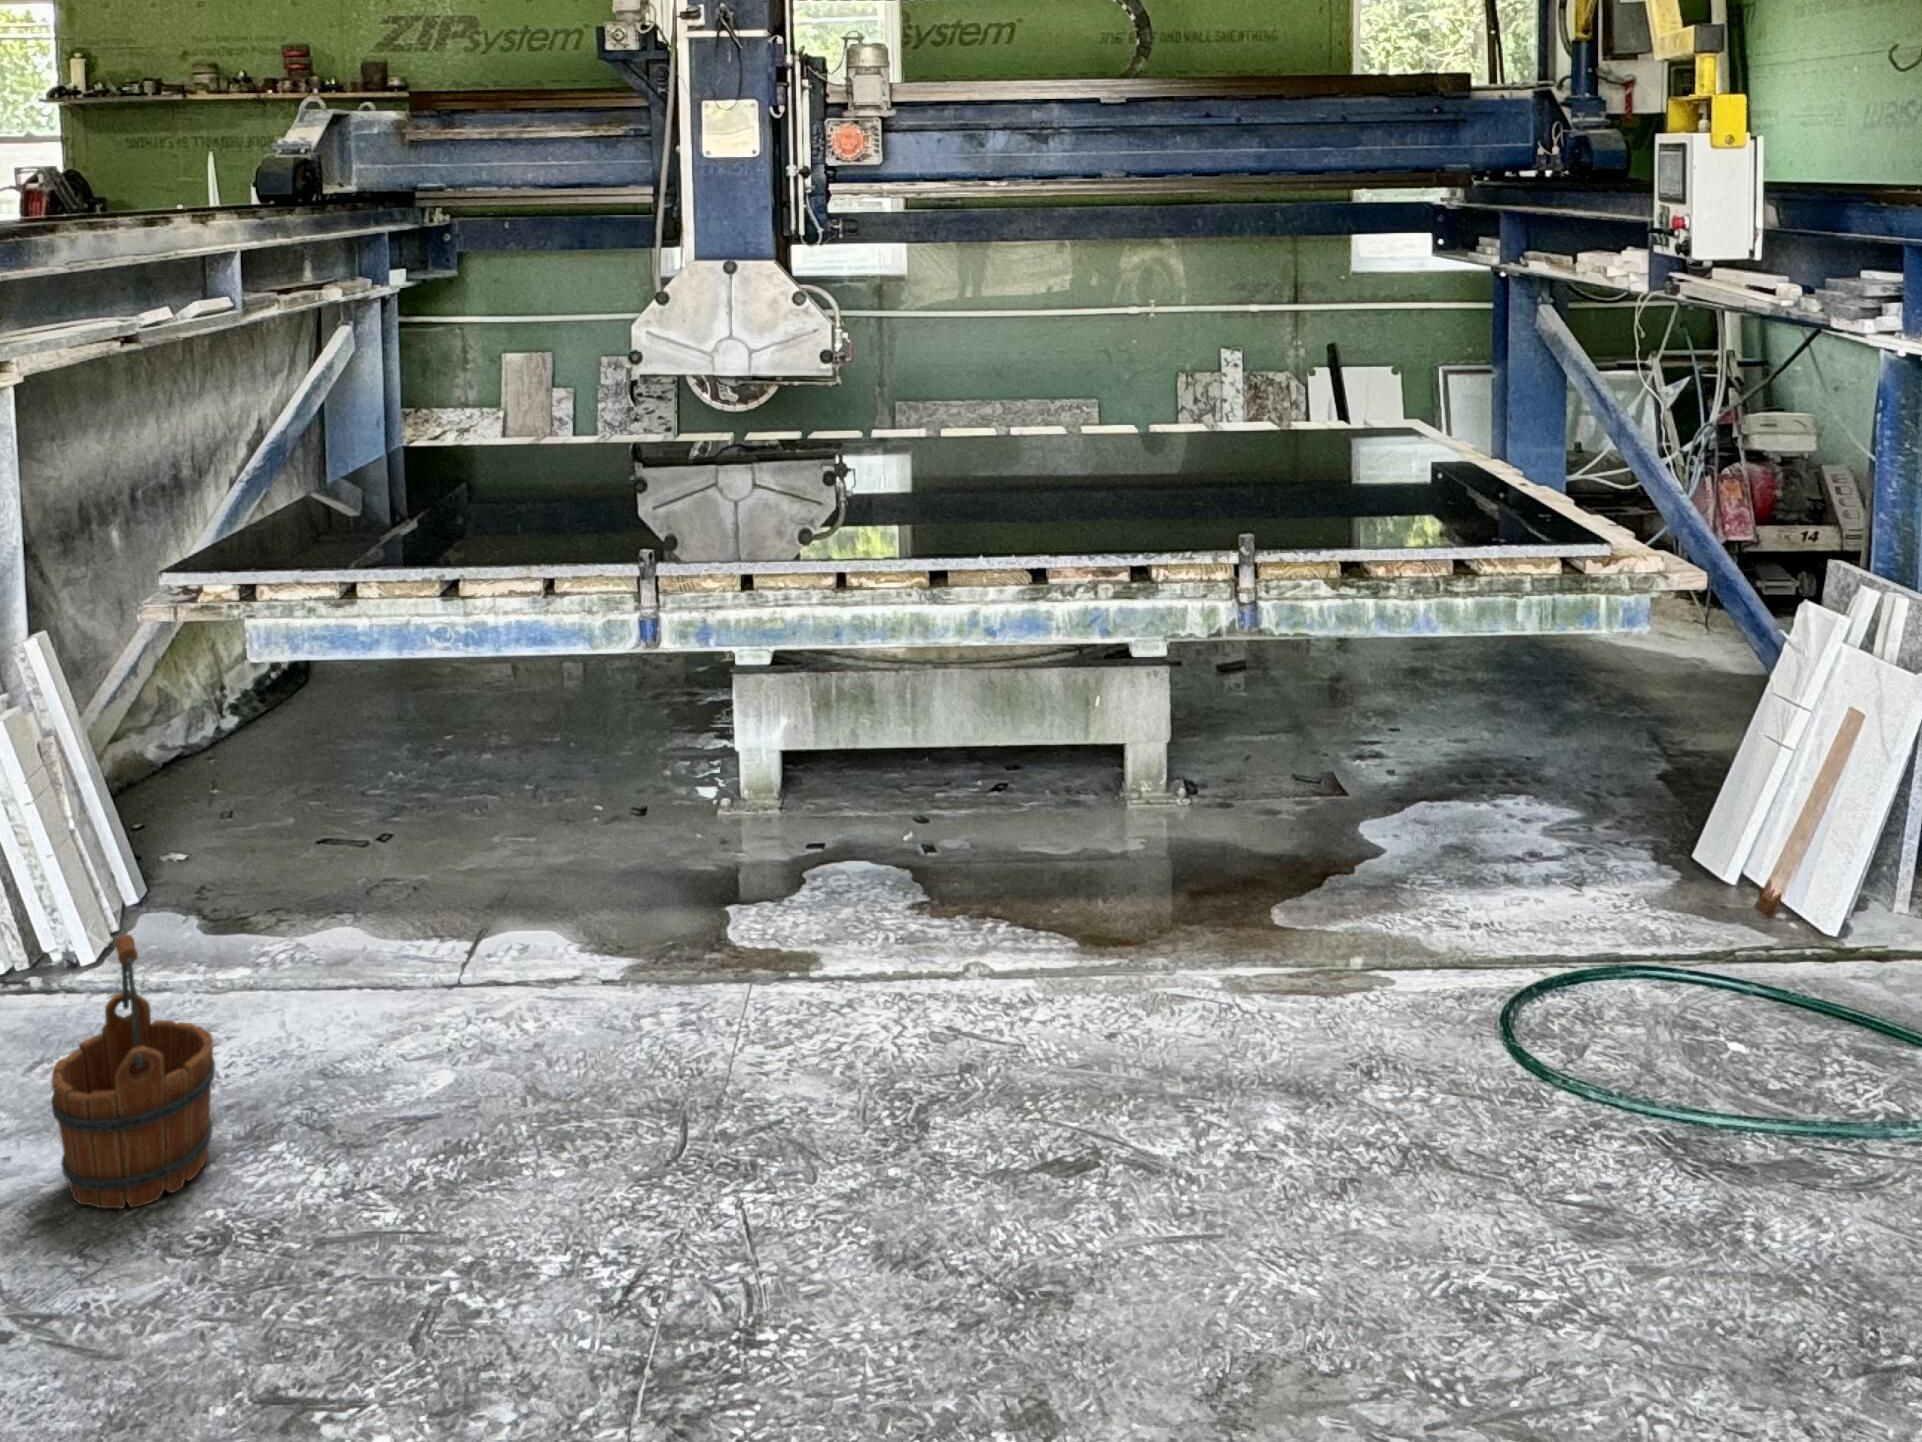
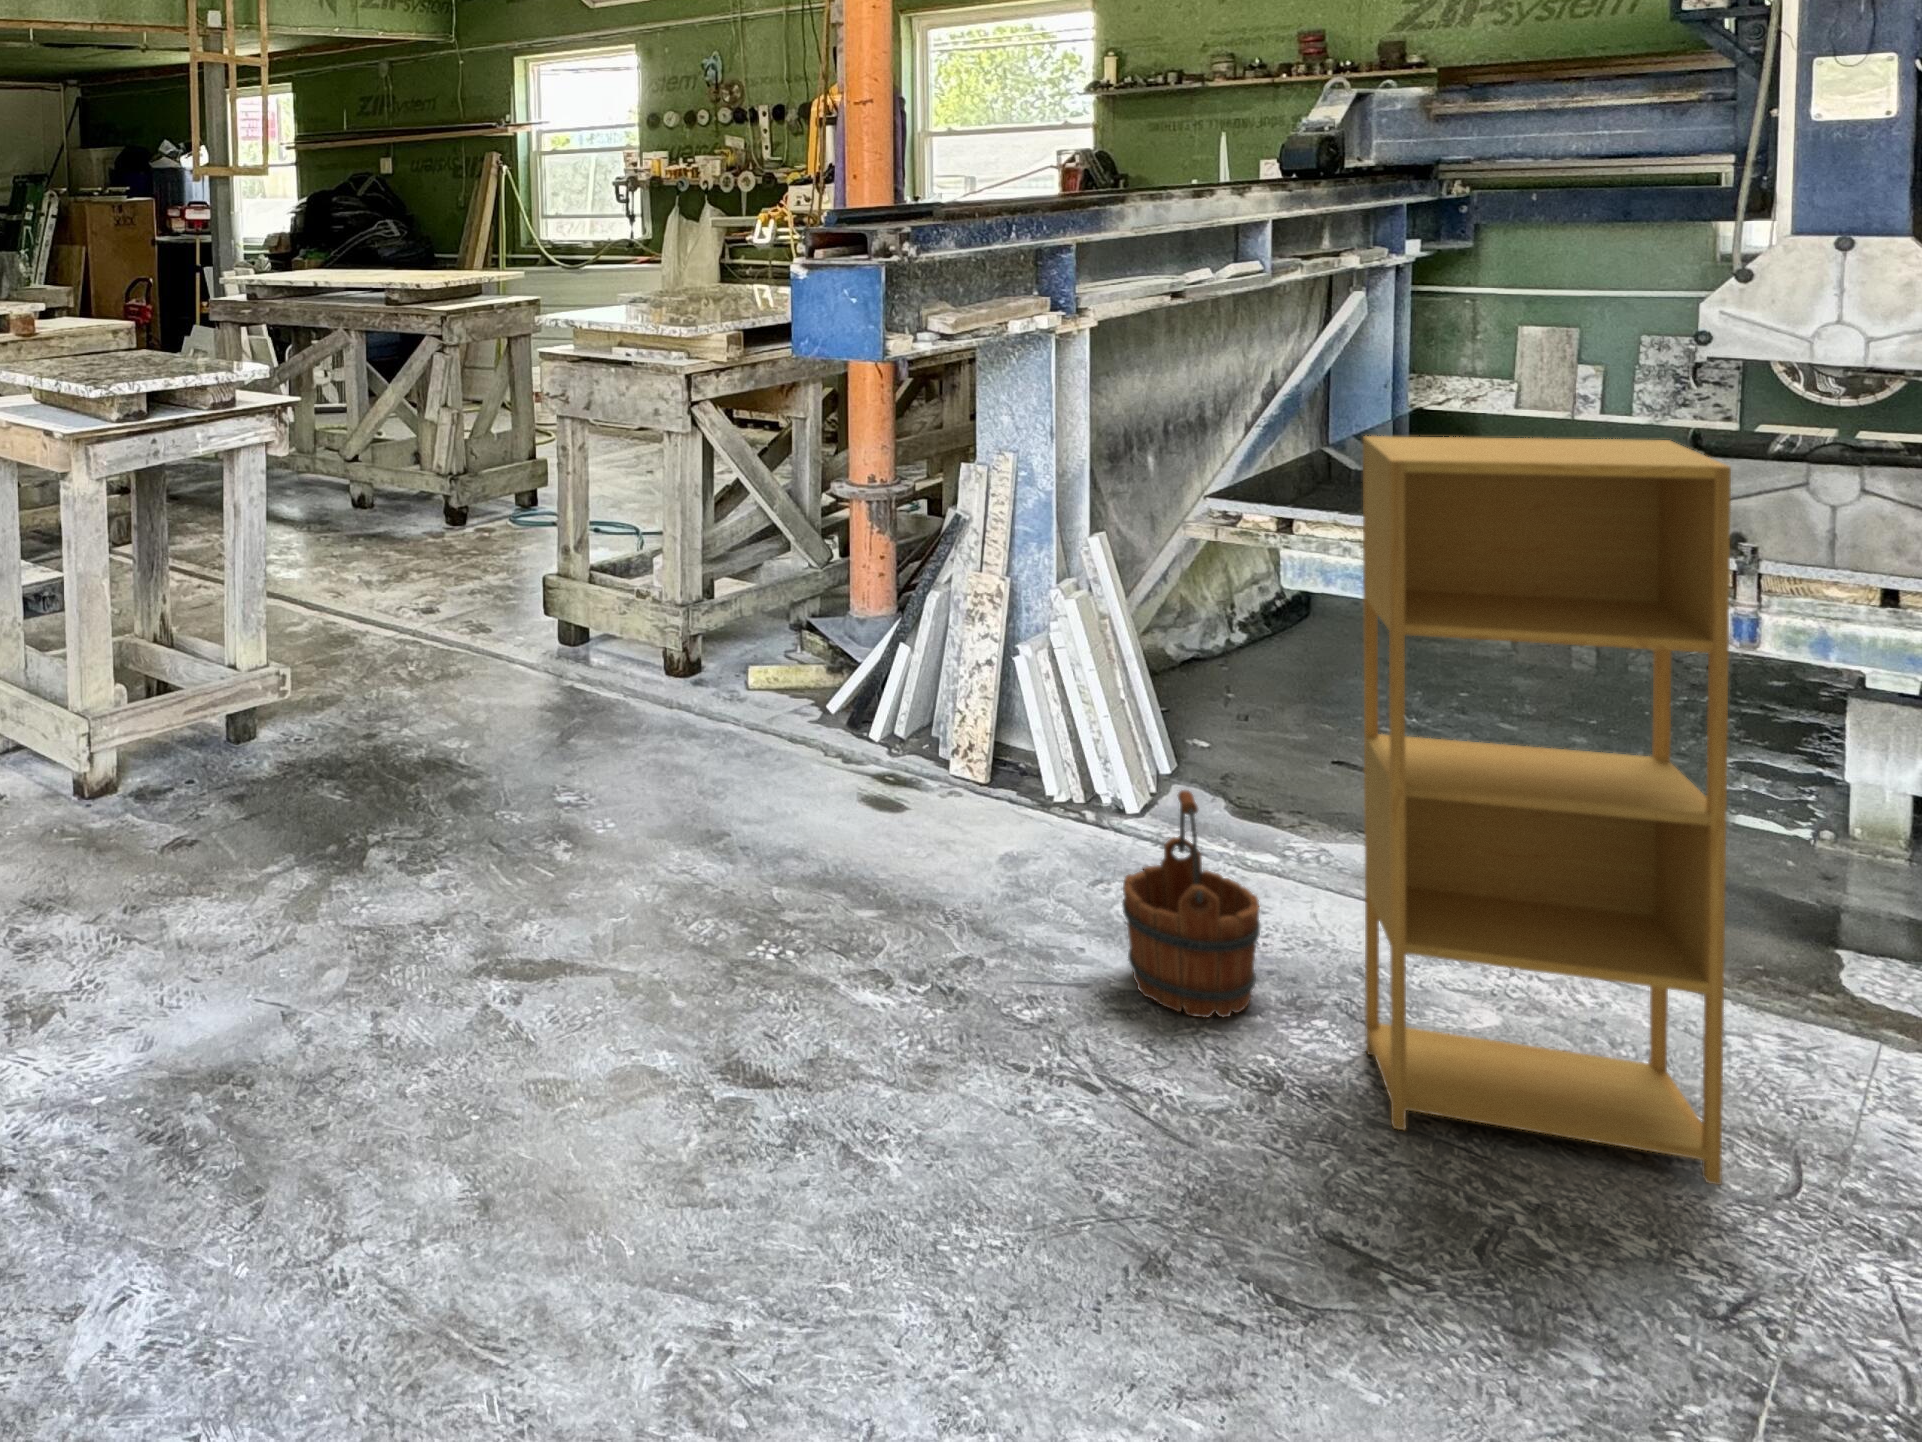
shelving unit: none [294,466,623,1246] -> present [1363,436,1731,1185]

